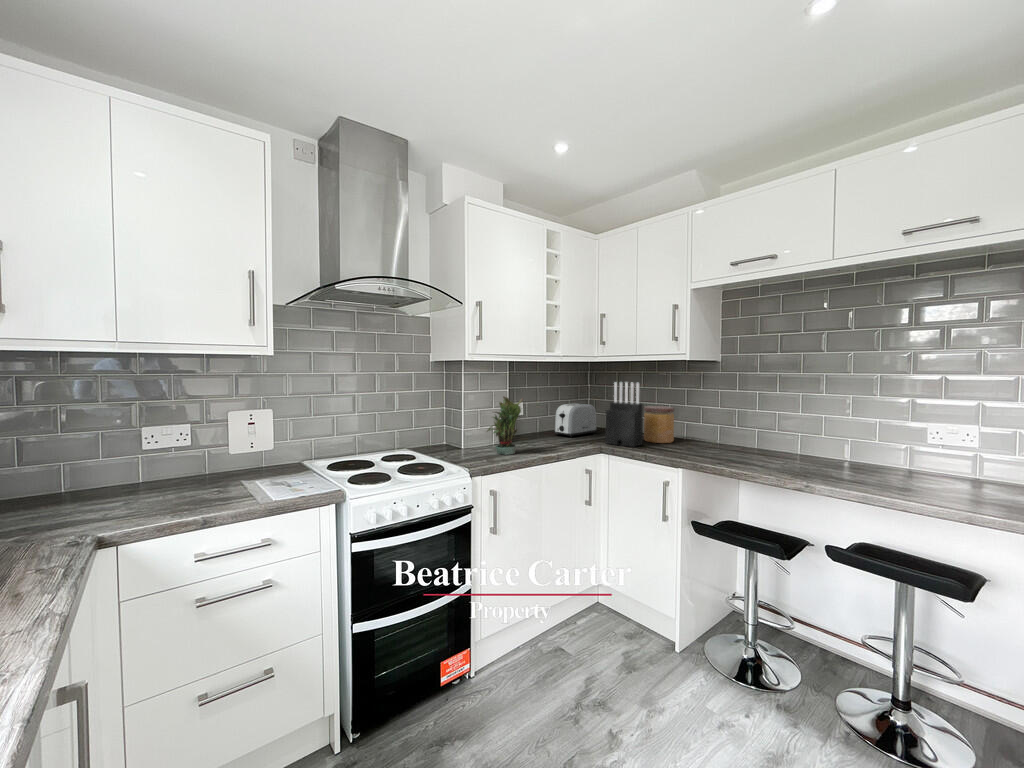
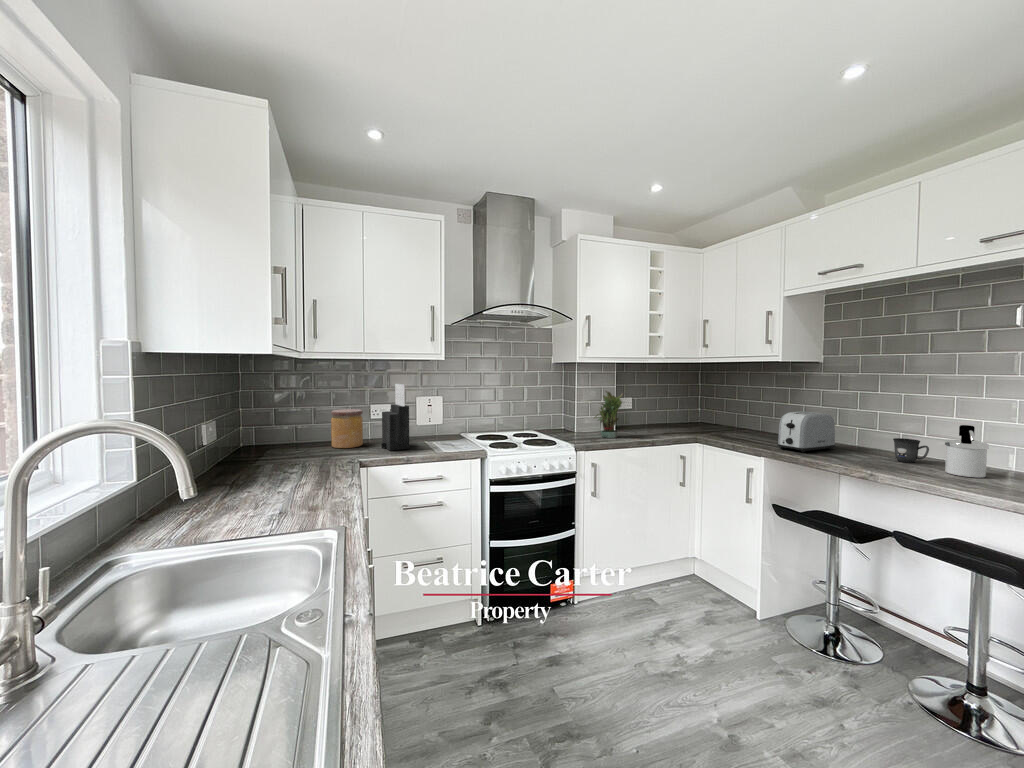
knife block: present [605,382,643,447] -> present [381,384,409,451]
toaster: present [554,403,597,437] -> present [777,411,836,452]
jar: present [644,406,674,443] -> present [331,409,363,448]
soap dispenser: none [863,427,904,482] -> present [945,425,989,478]
mug: none [805,441,840,466] -> present [893,438,929,463]

